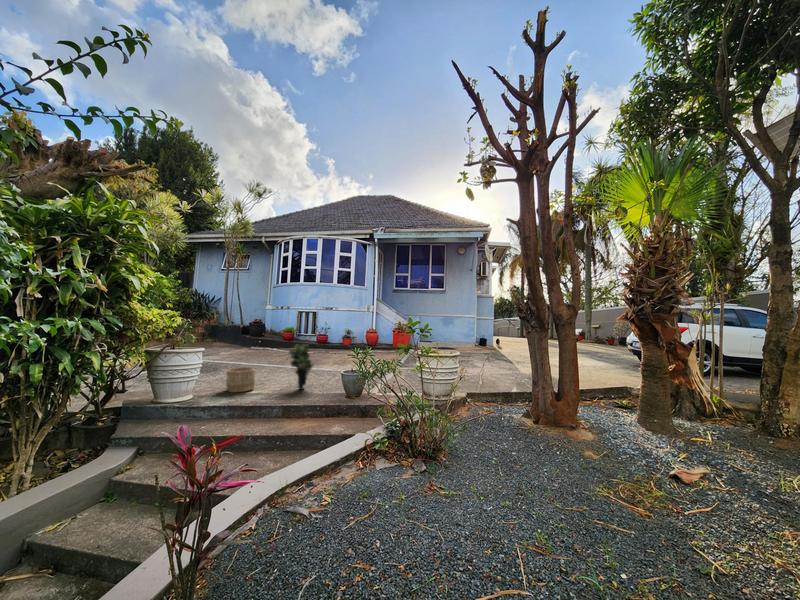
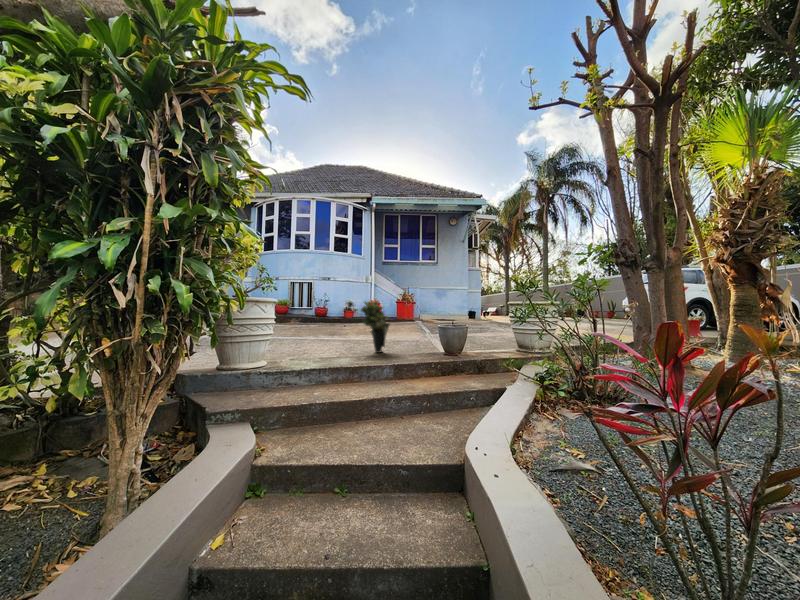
wooden bucket: present [226,367,255,392] -> none [292,328,326,358]

